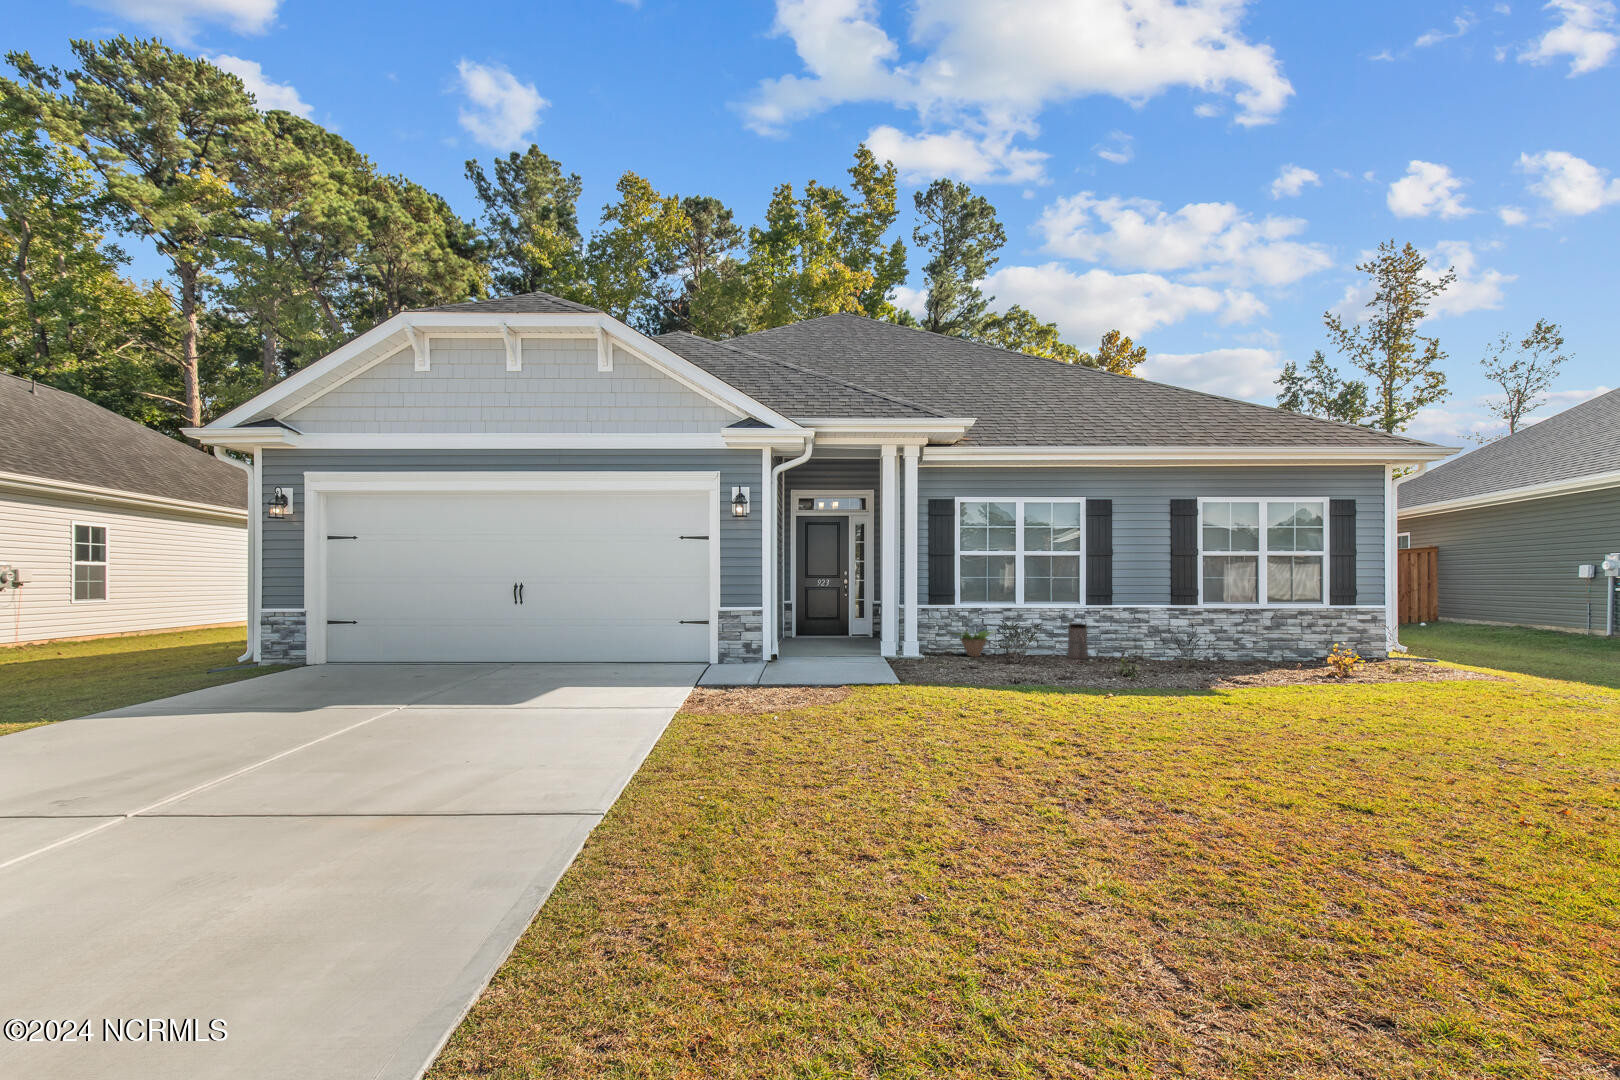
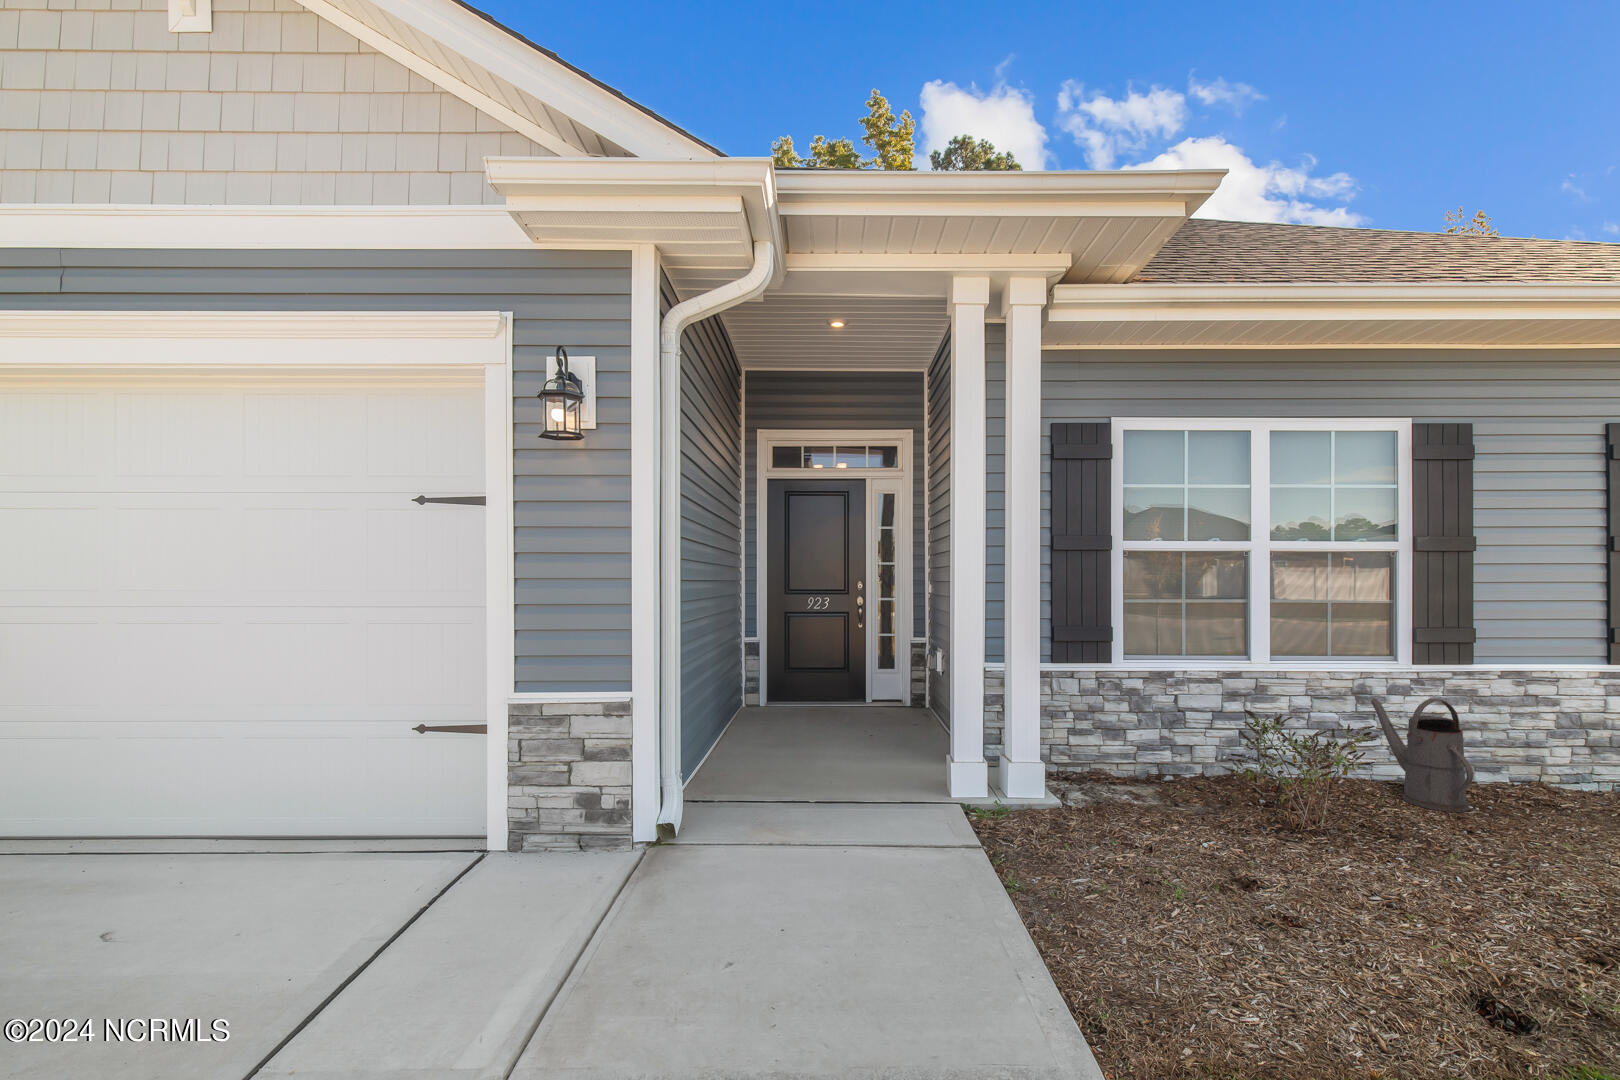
decorative plant: present [957,631,990,656] -> none [1107,726,1229,797]

